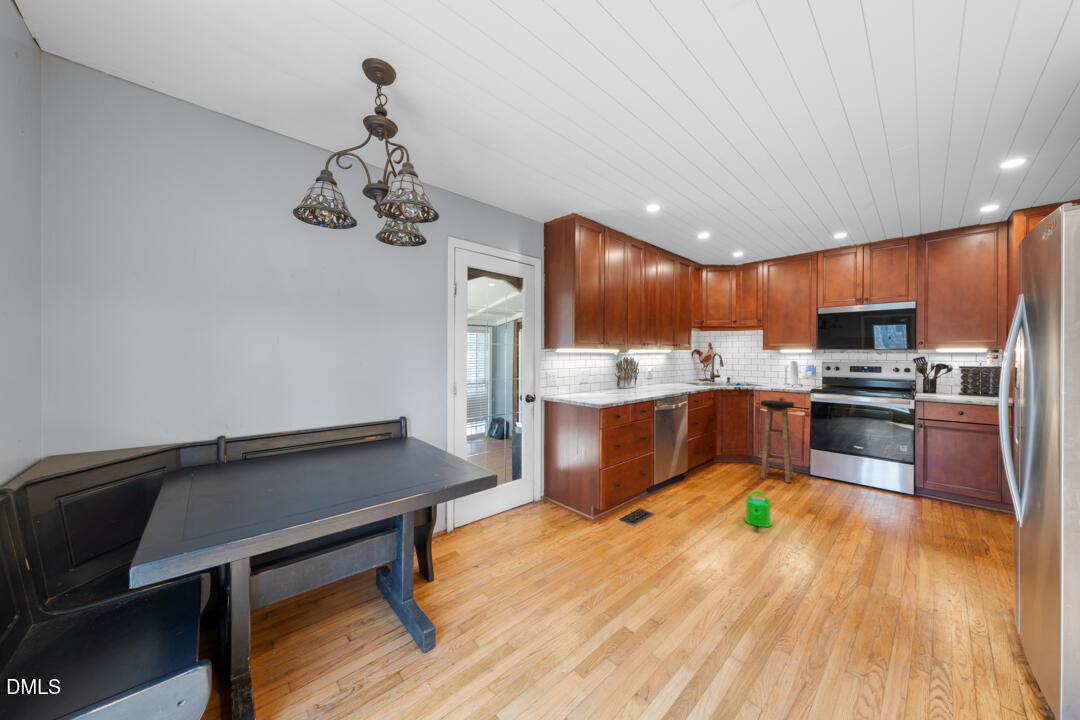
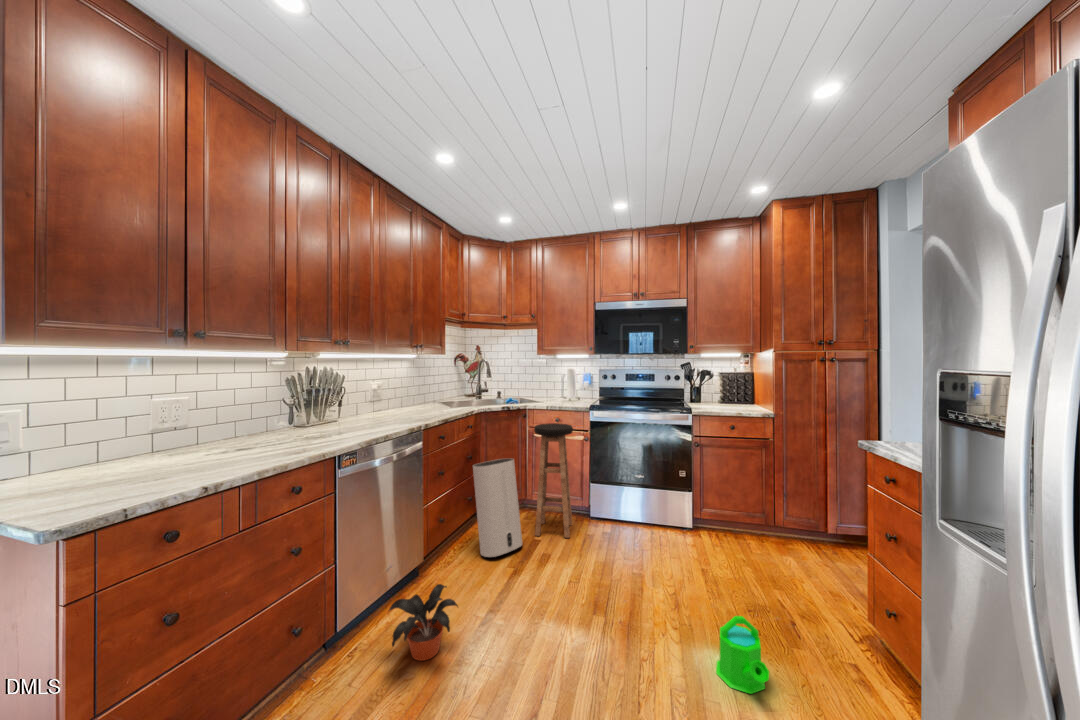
air purifier: none [715,421,751,481] -> present [473,459,522,557]
potted plant: none [674,476,714,510] -> present [389,584,458,661]
watering can: present [745,490,772,527] -> present [716,616,769,694]

